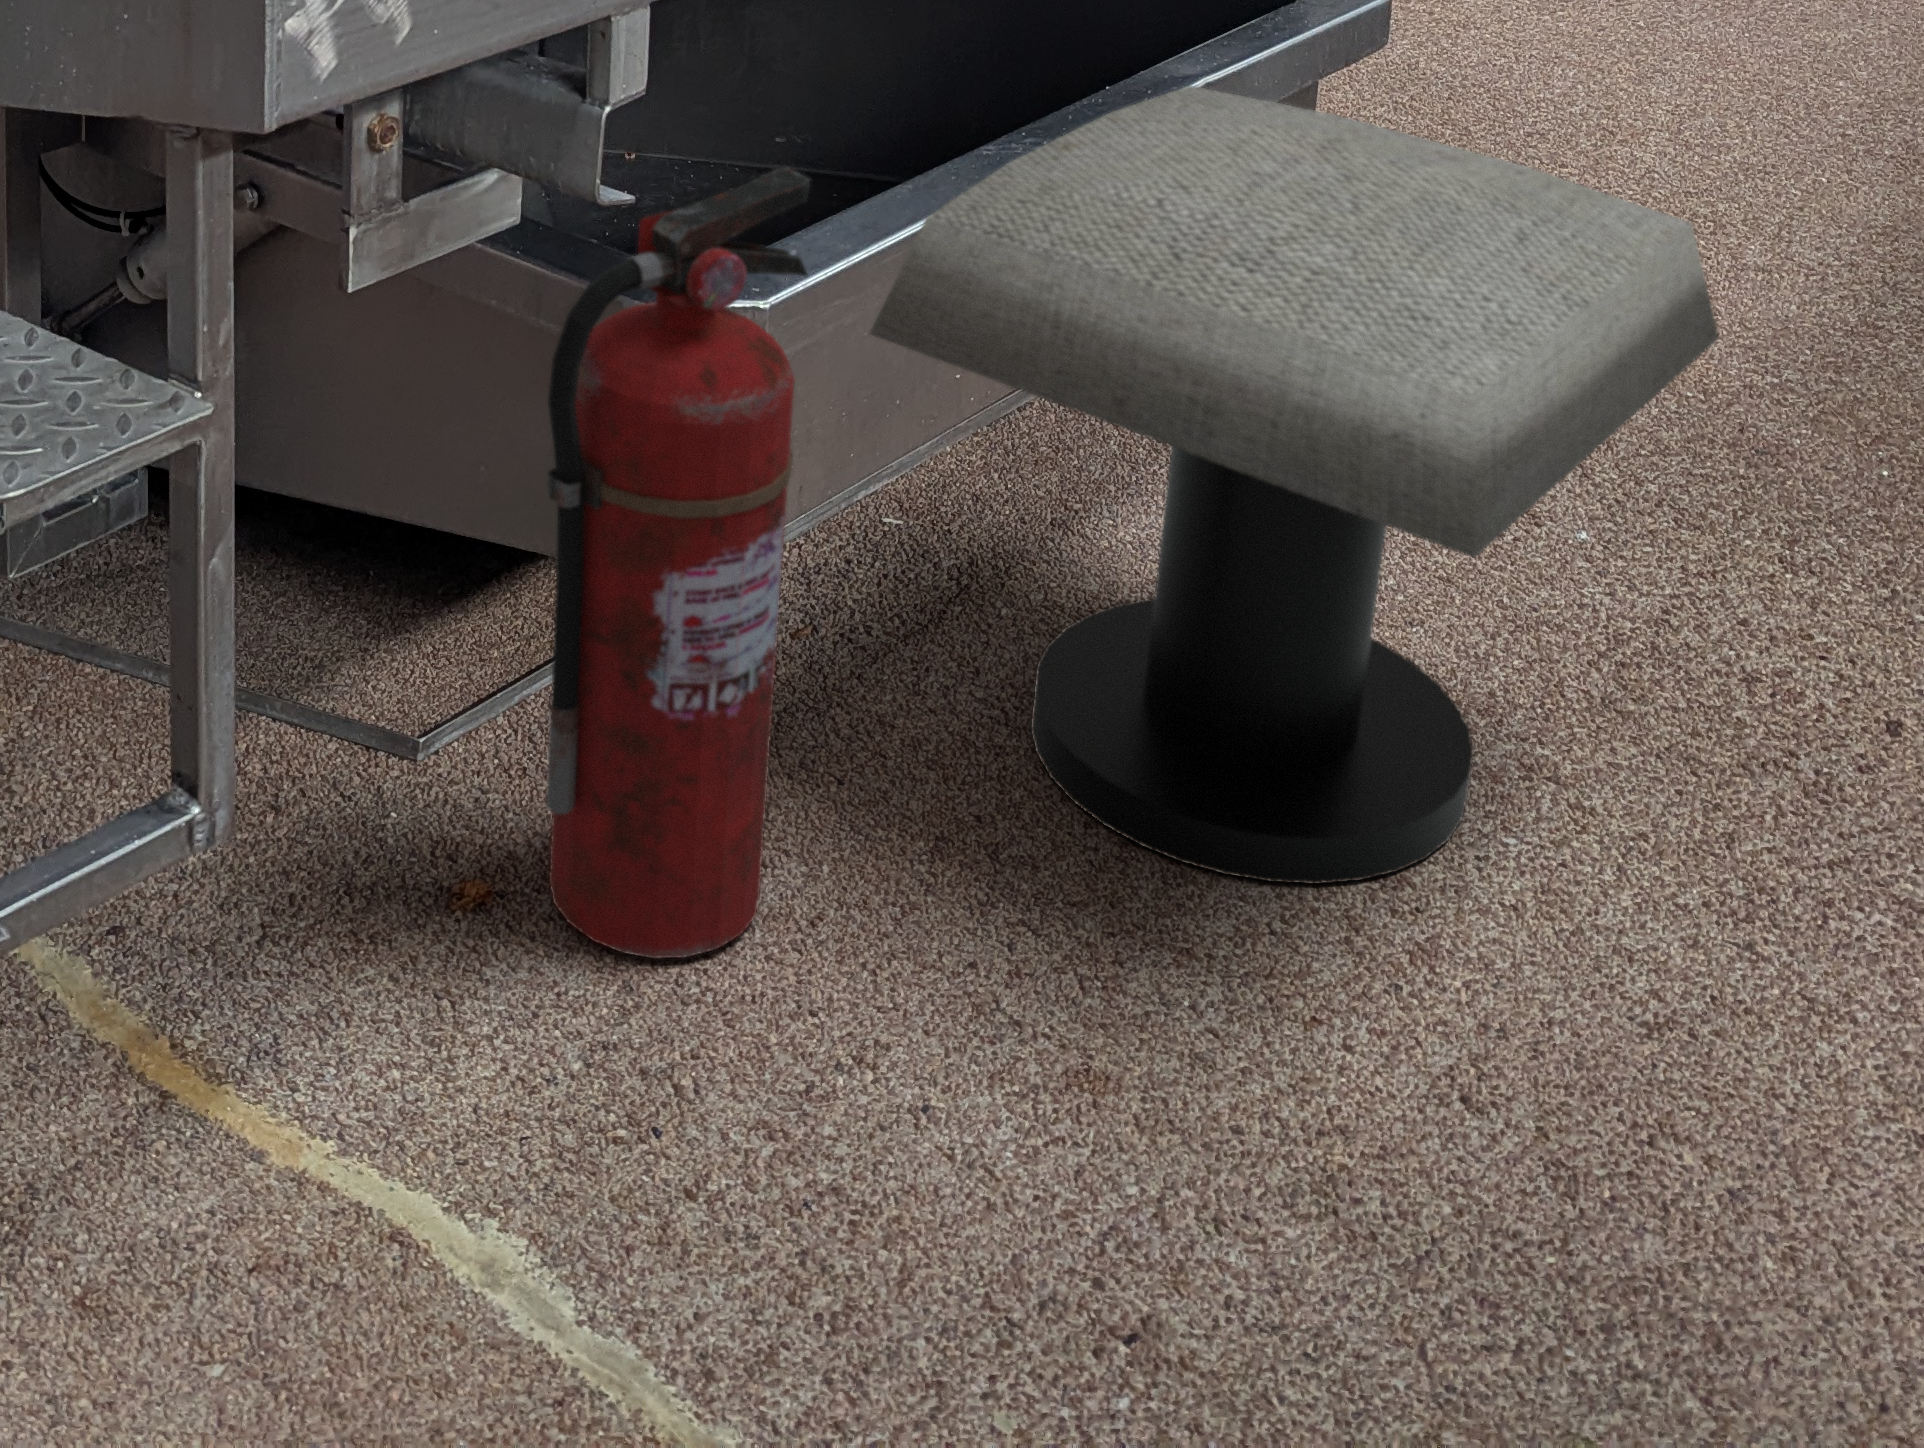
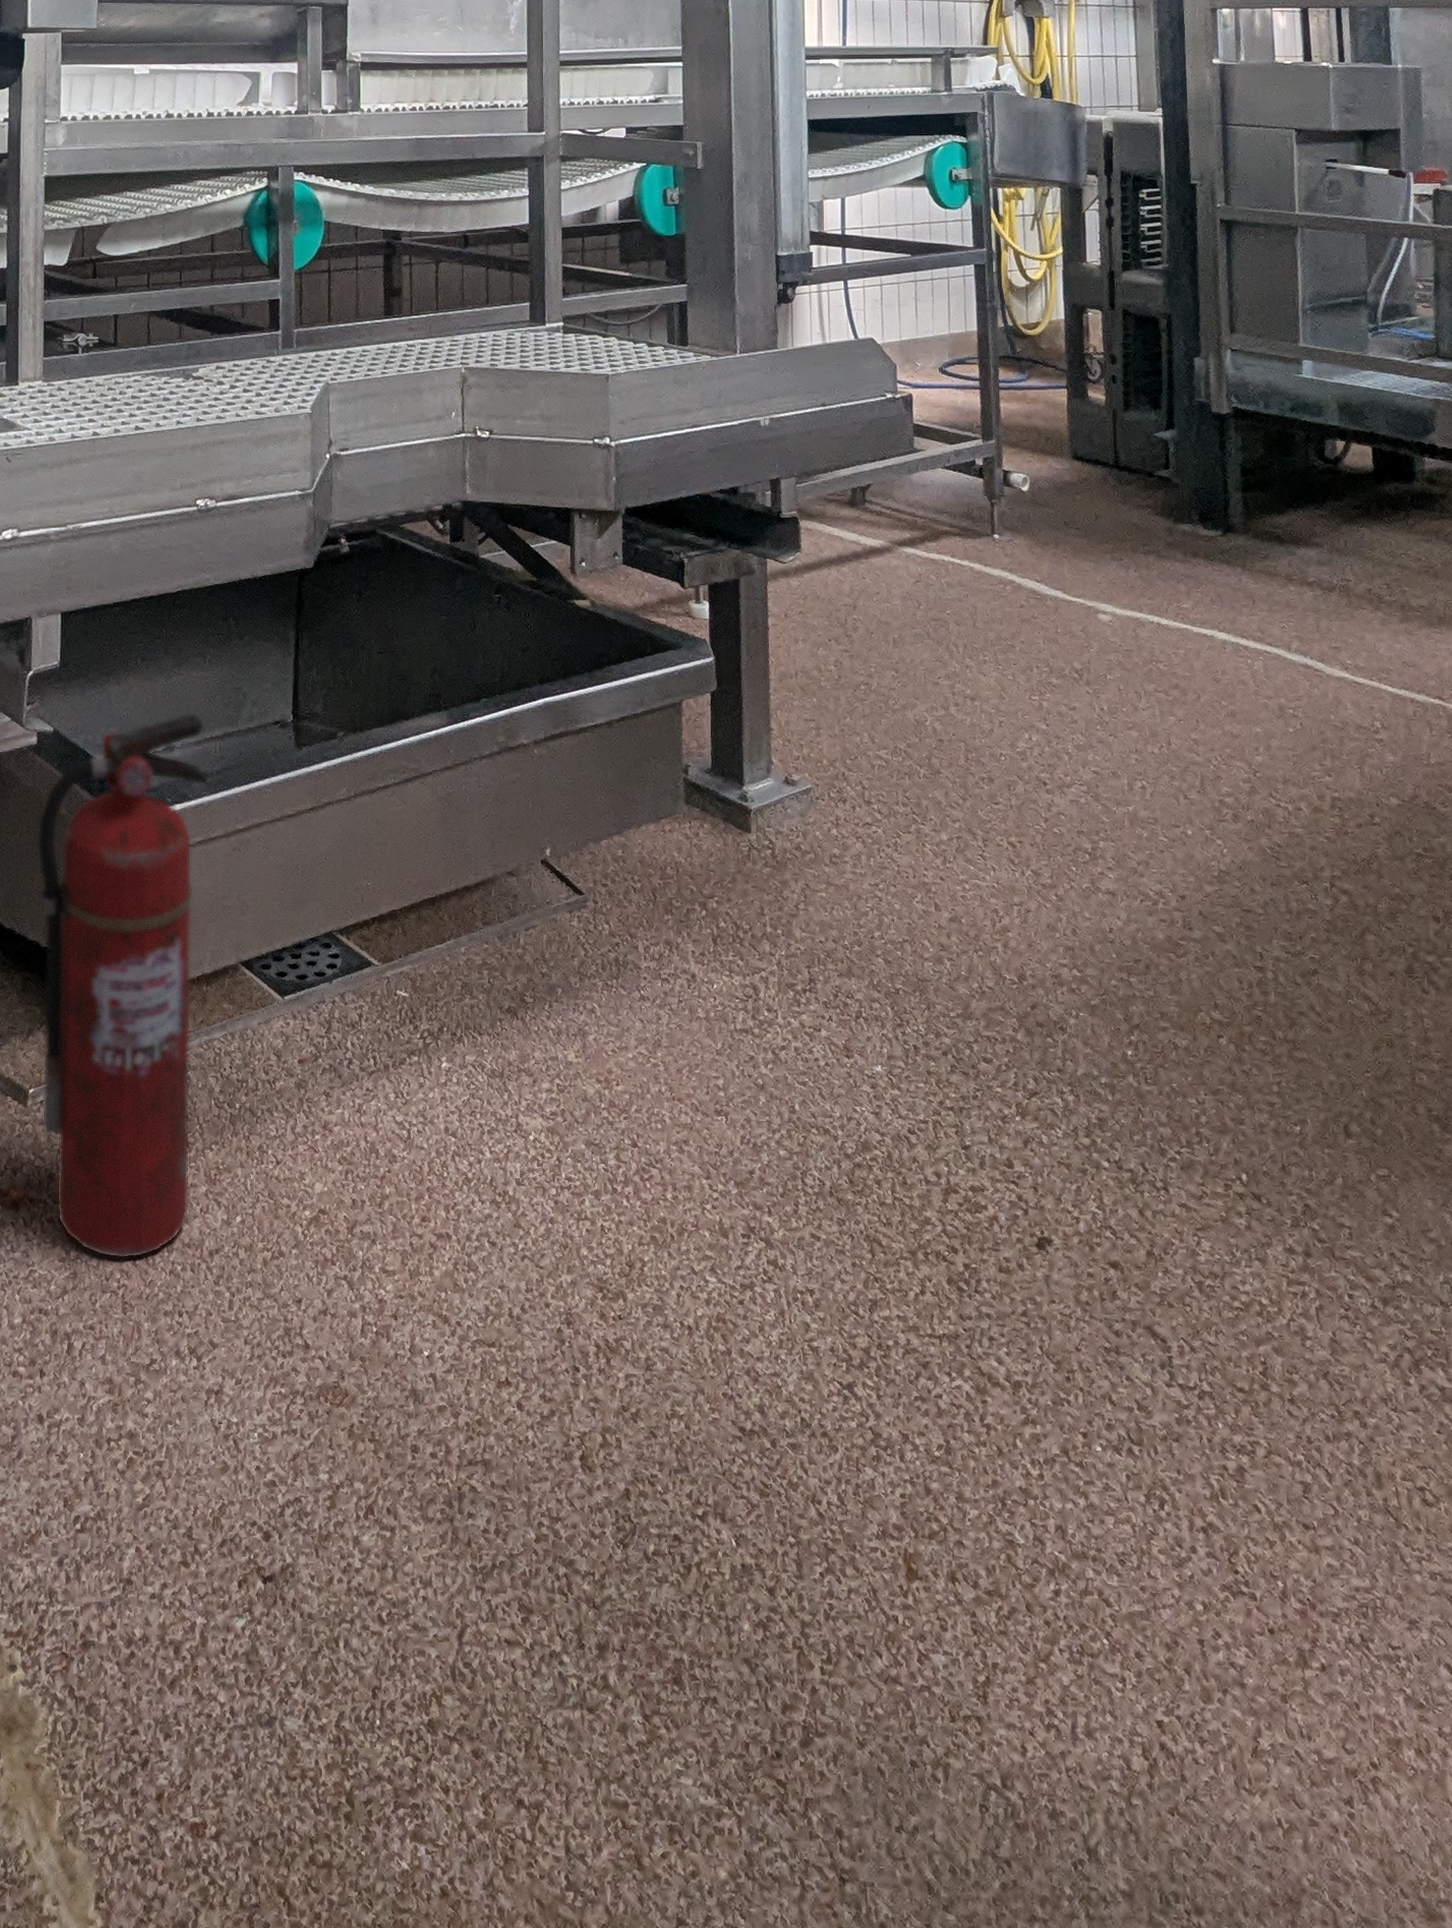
stool: present [870,86,1719,884] -> none [283,696,828,1285]

